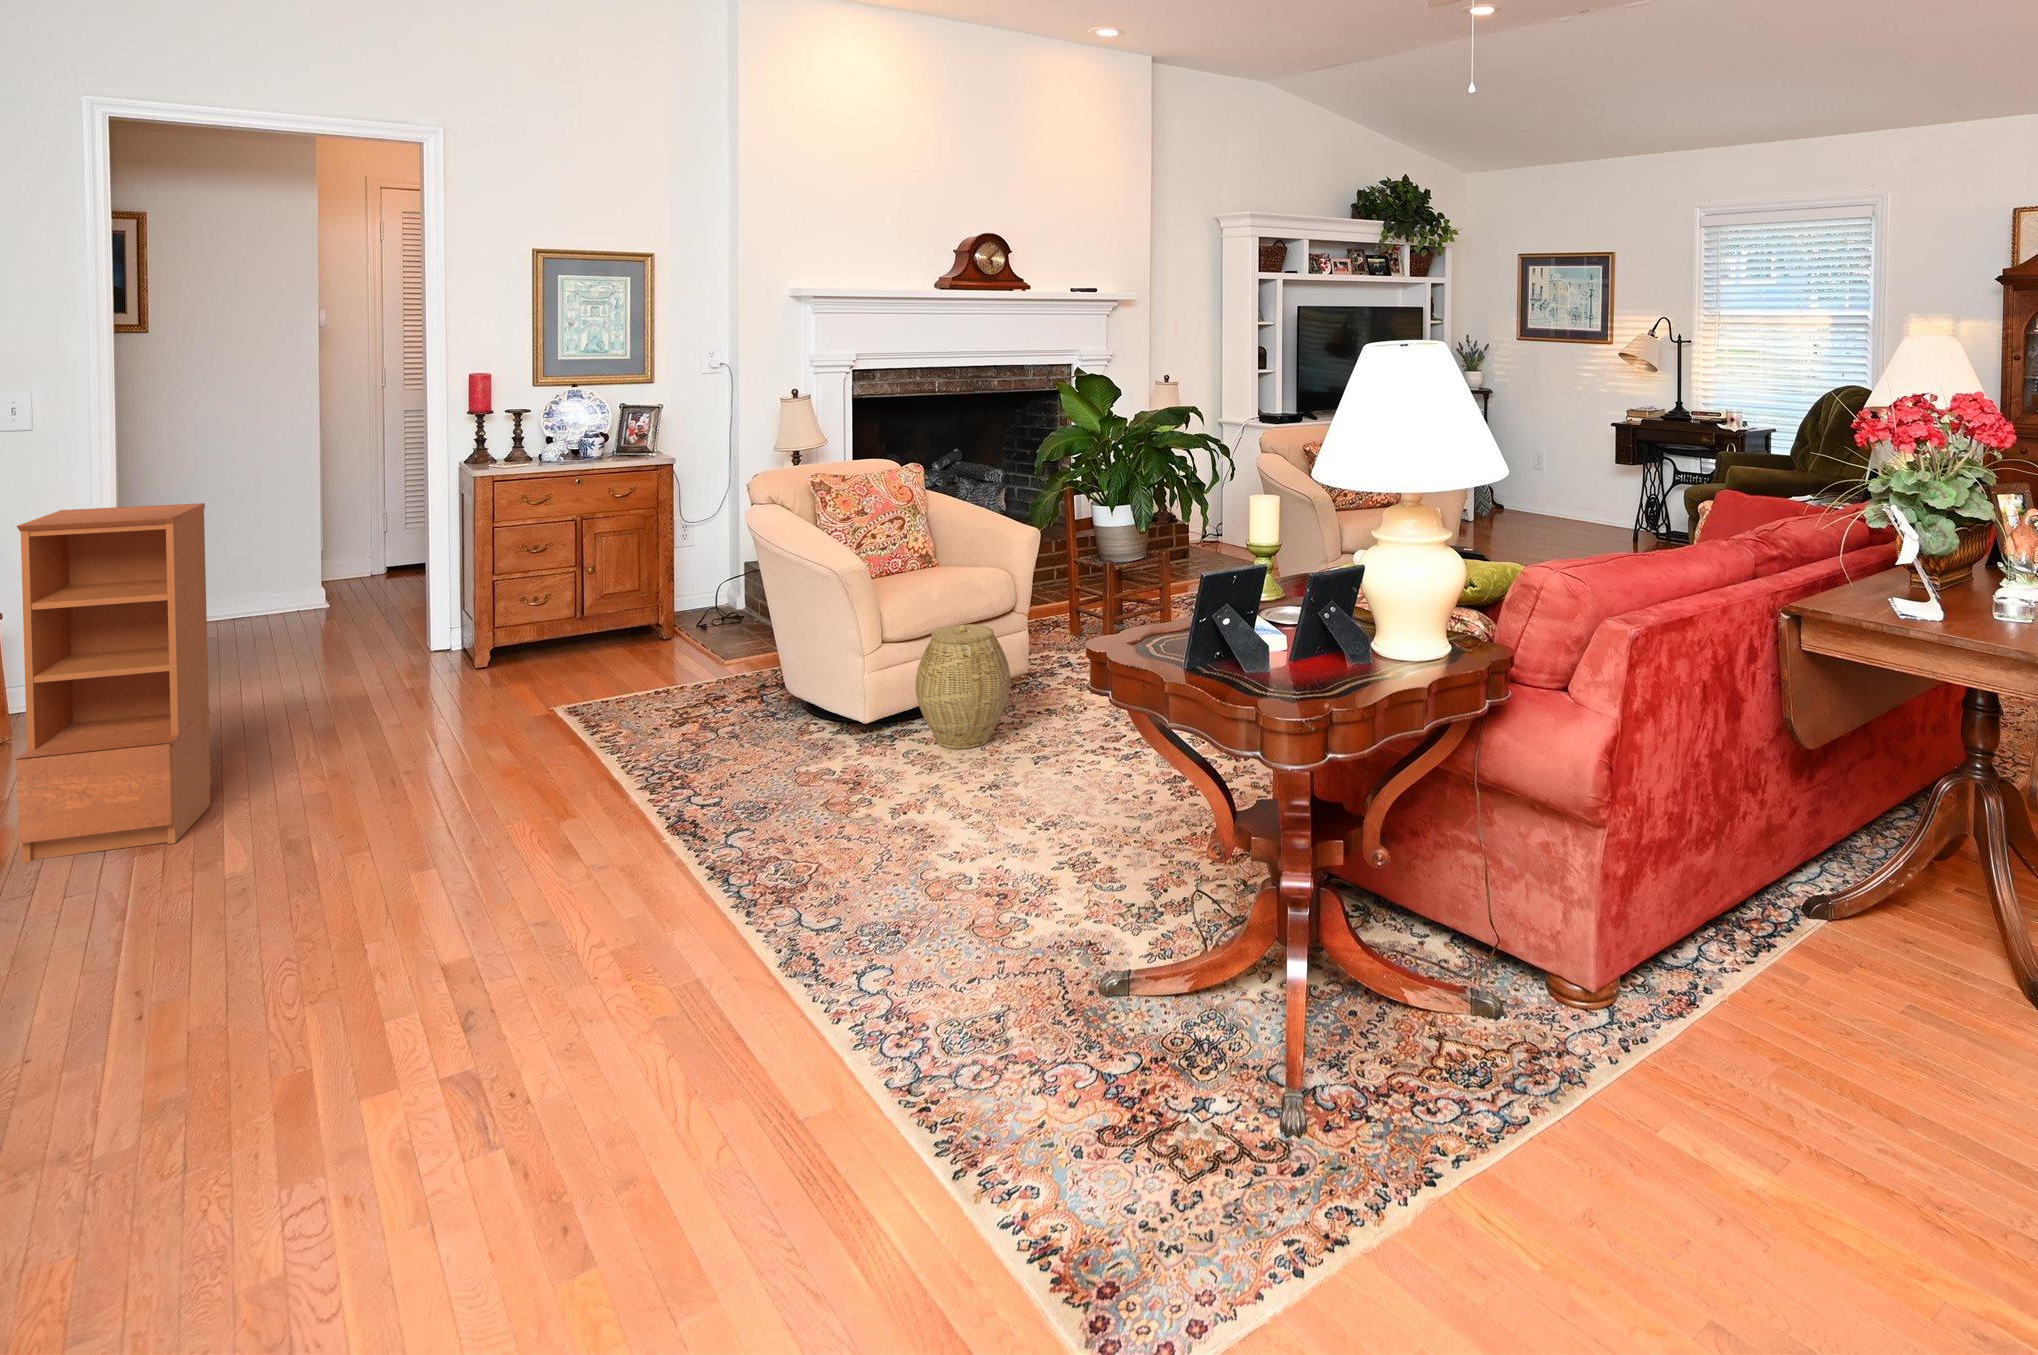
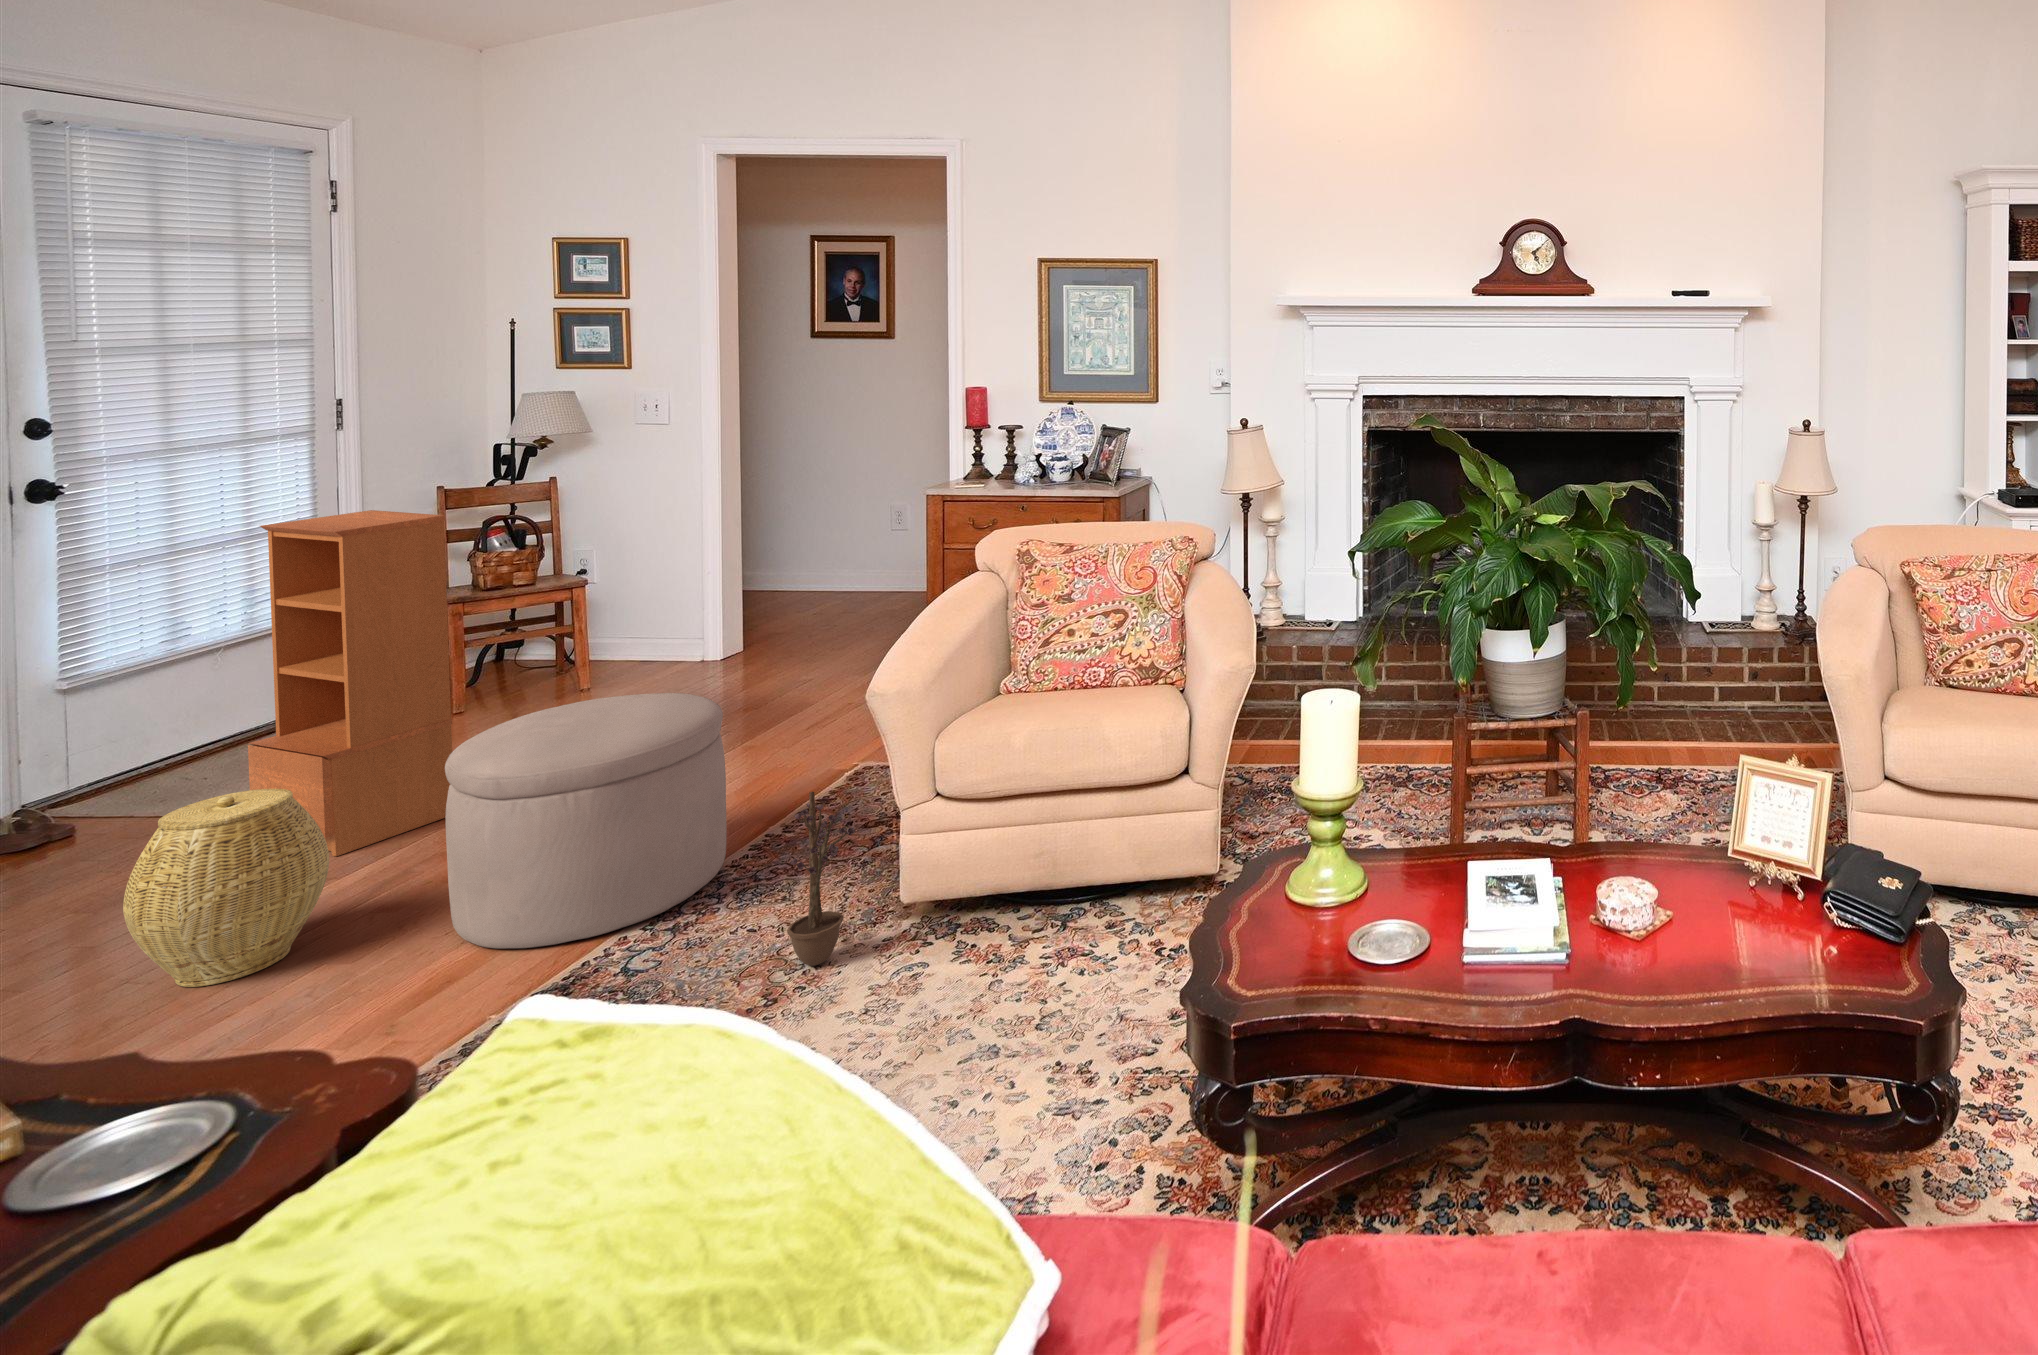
ottoman: none [450,623,653,821] -> present [445,693,726,949]
woven basket: present [915,624,1011,749] -> present [123,789,329,987]
decorative plant: none [796,640,867,762] -> present [787,792,855,966]

